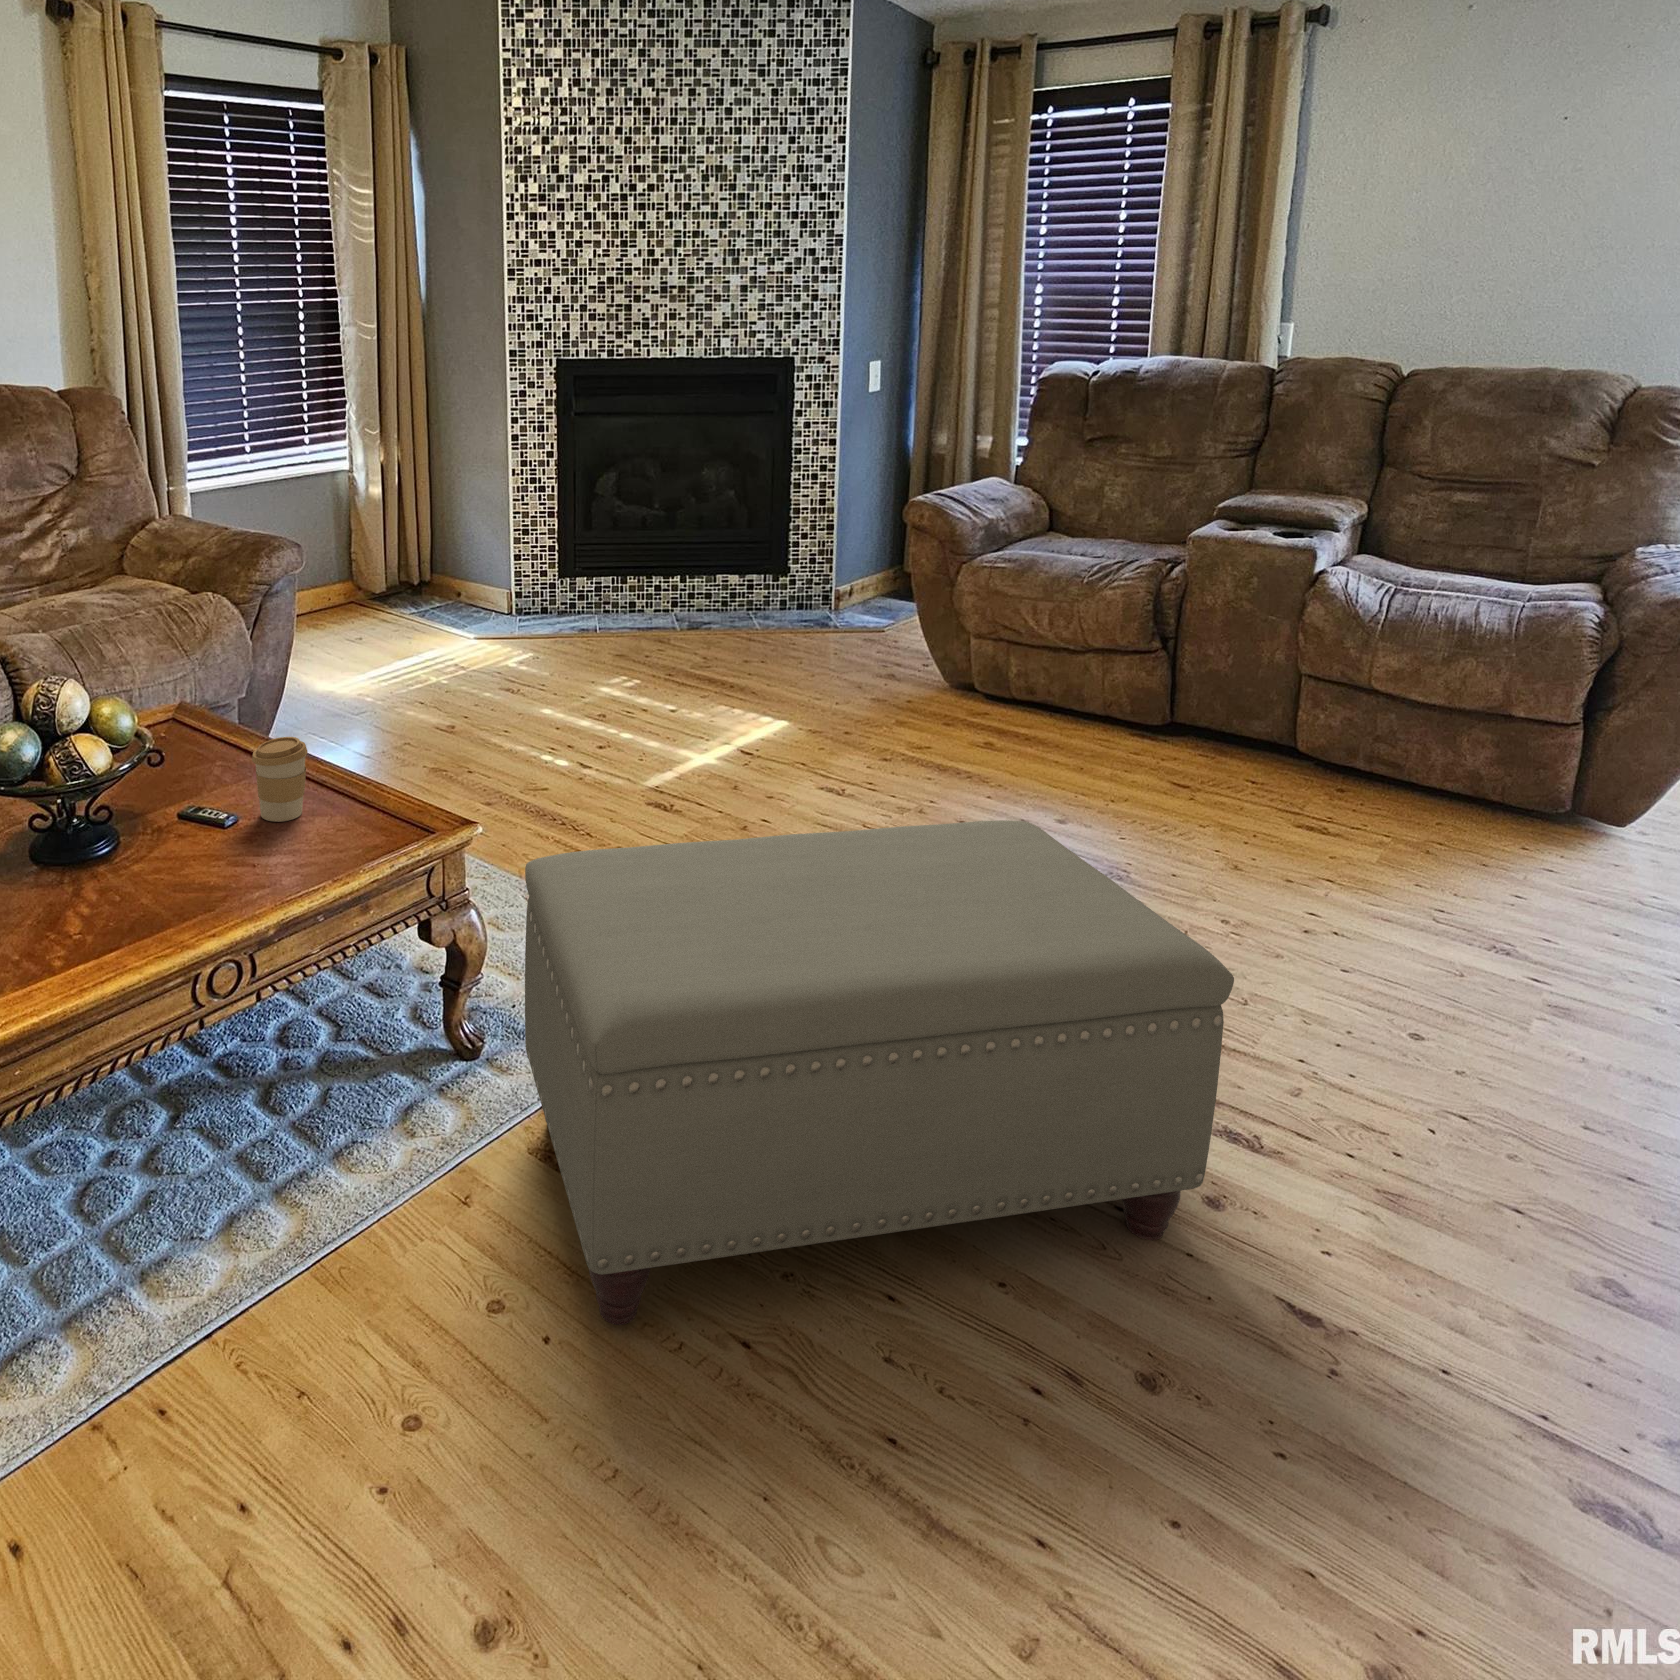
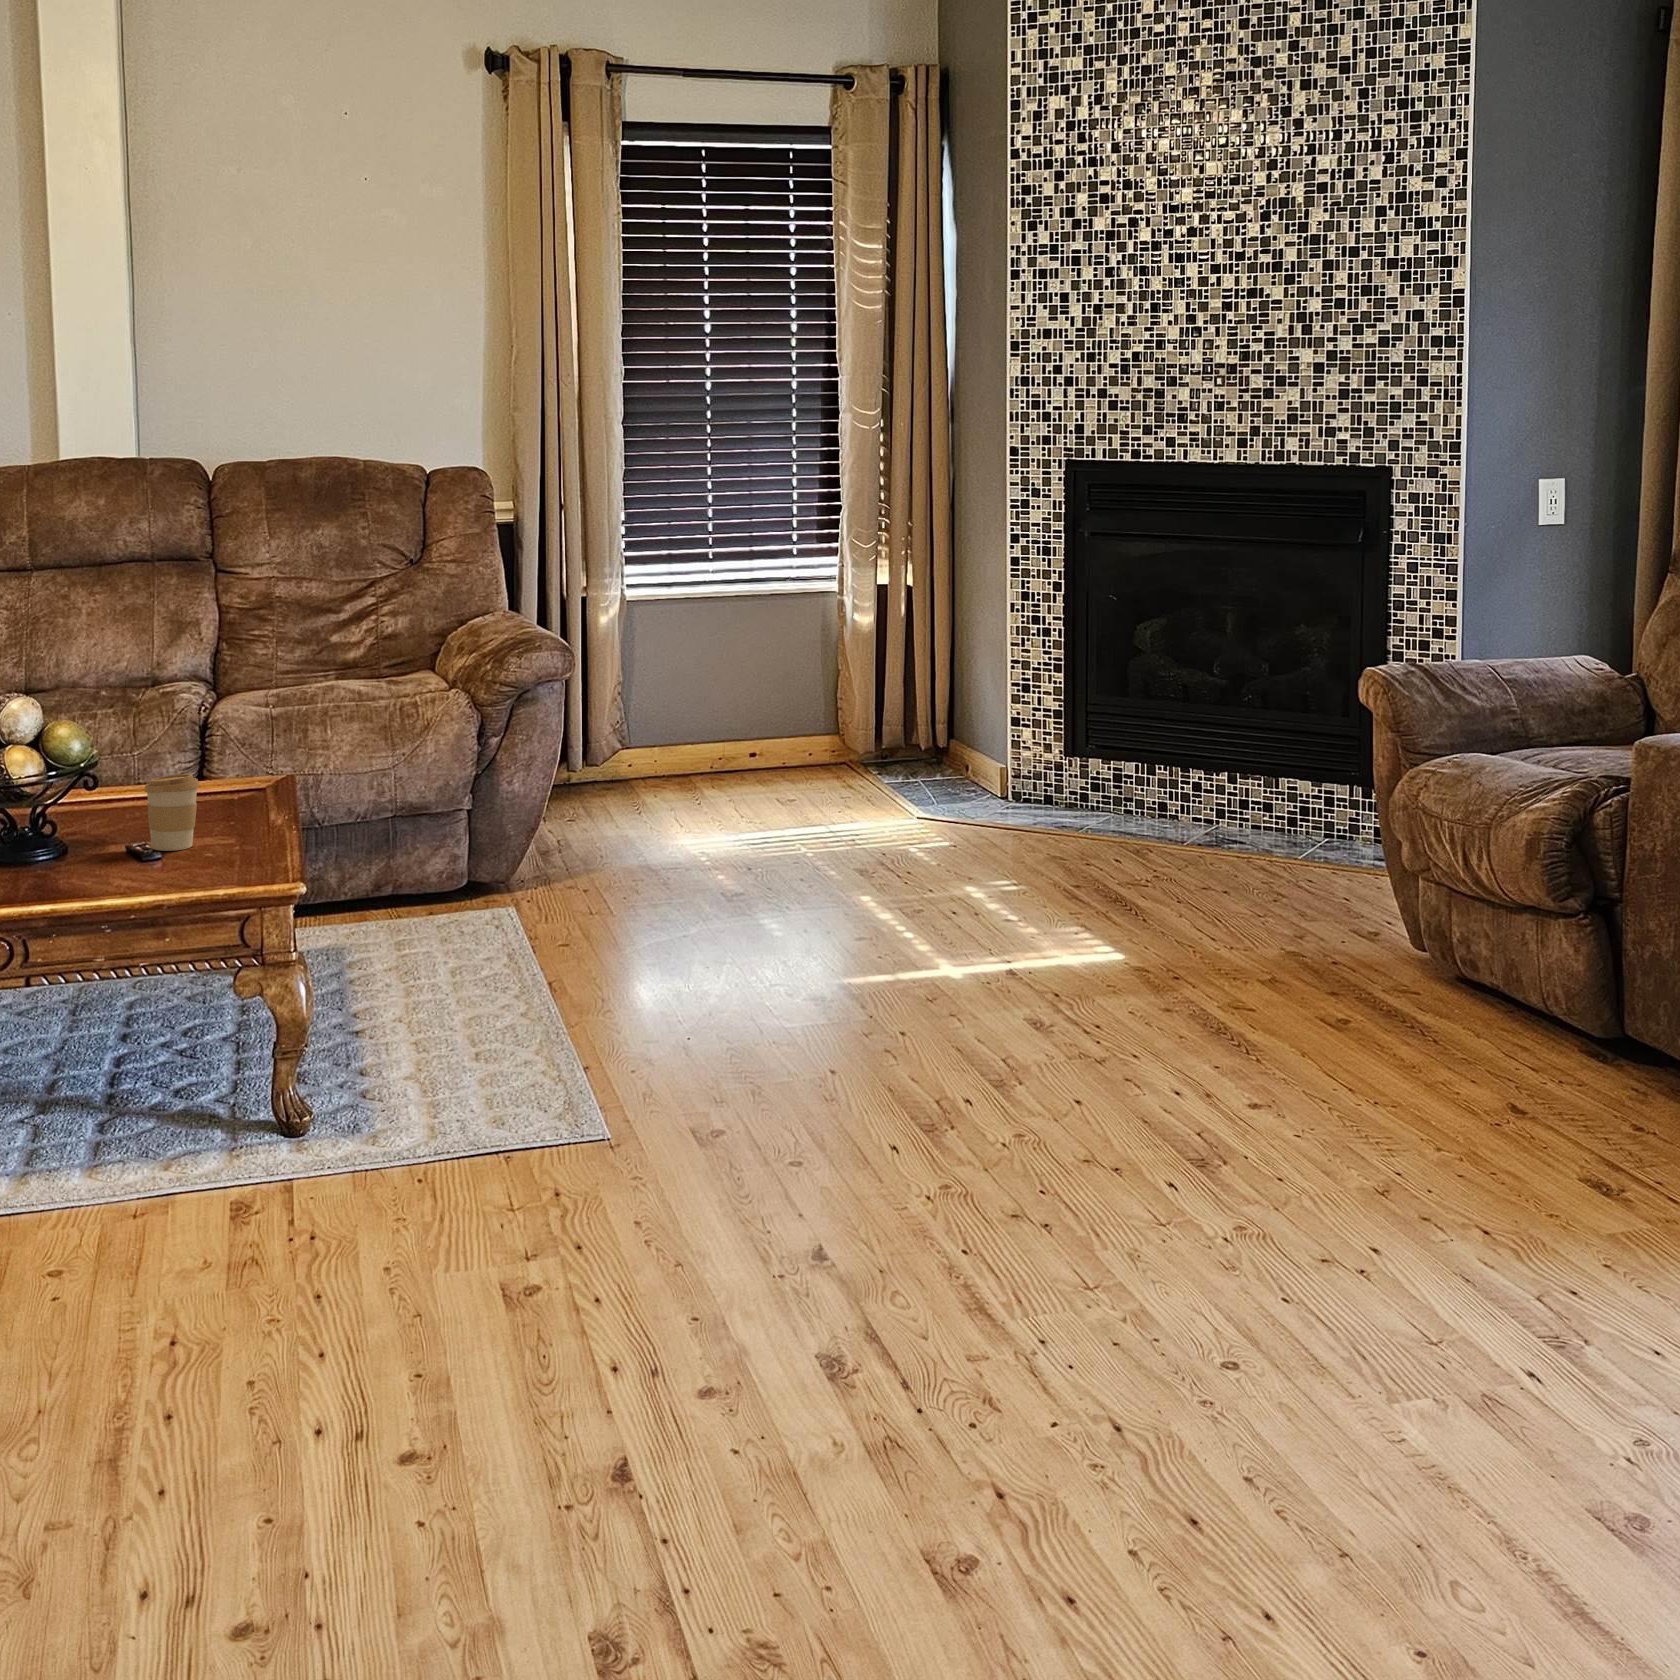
ottoman: present [525,820,1234,1325] -> none [33,893,759,1380]

